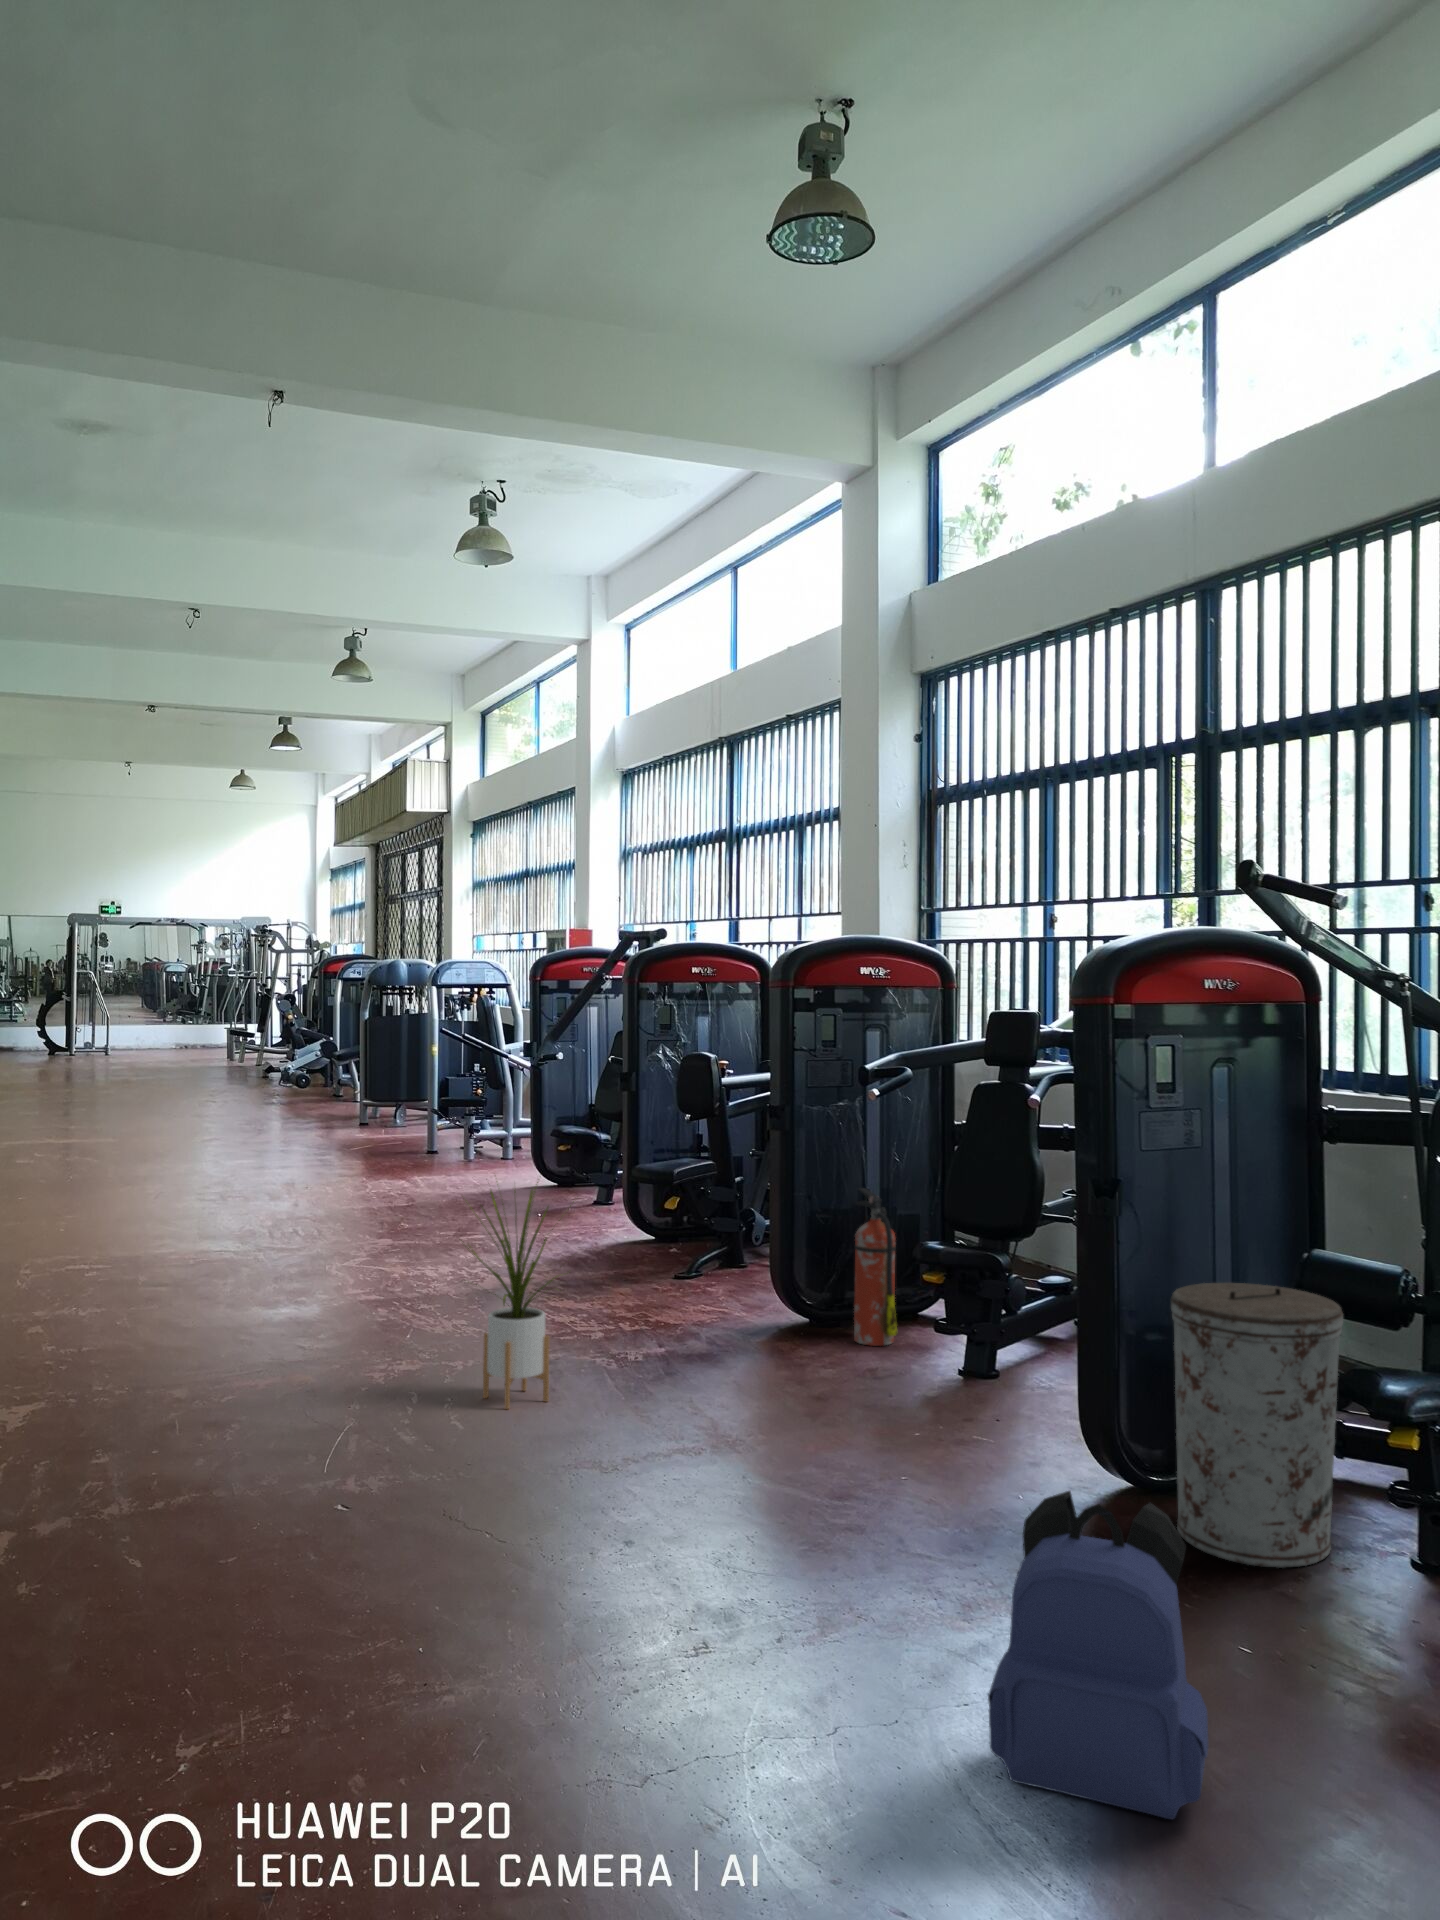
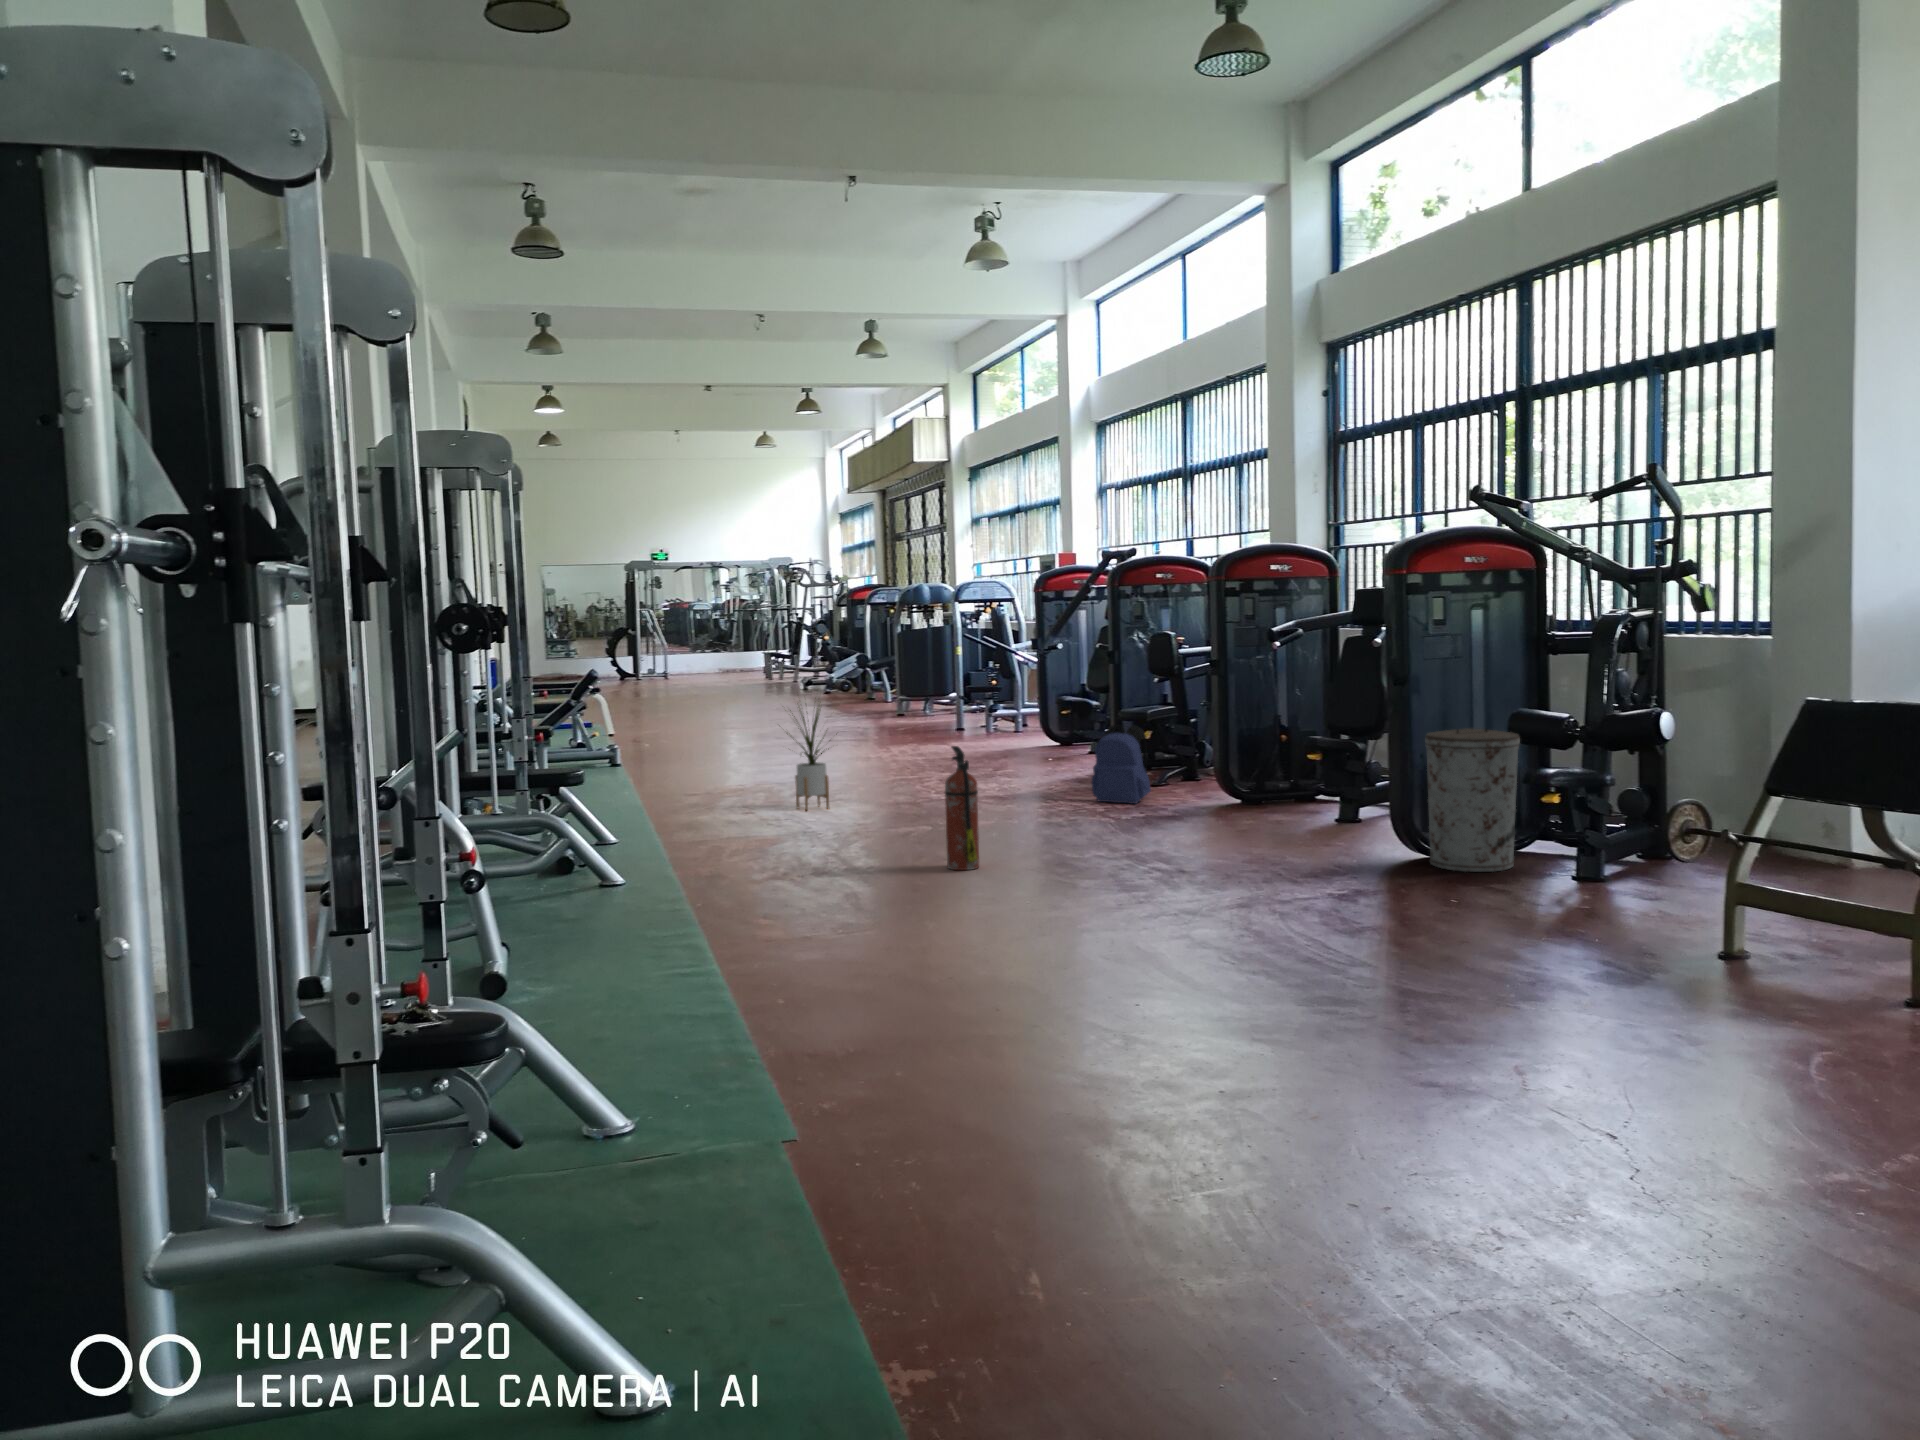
house plant: present [467,1182,554,1409] -> present [790,706,837,811]
fire extinguisher: present [854,1188,897,1346] -> present [945,746,979,870]
backpack: present [988,1491,1208,1819] -> present [1092,725,1151,804]

